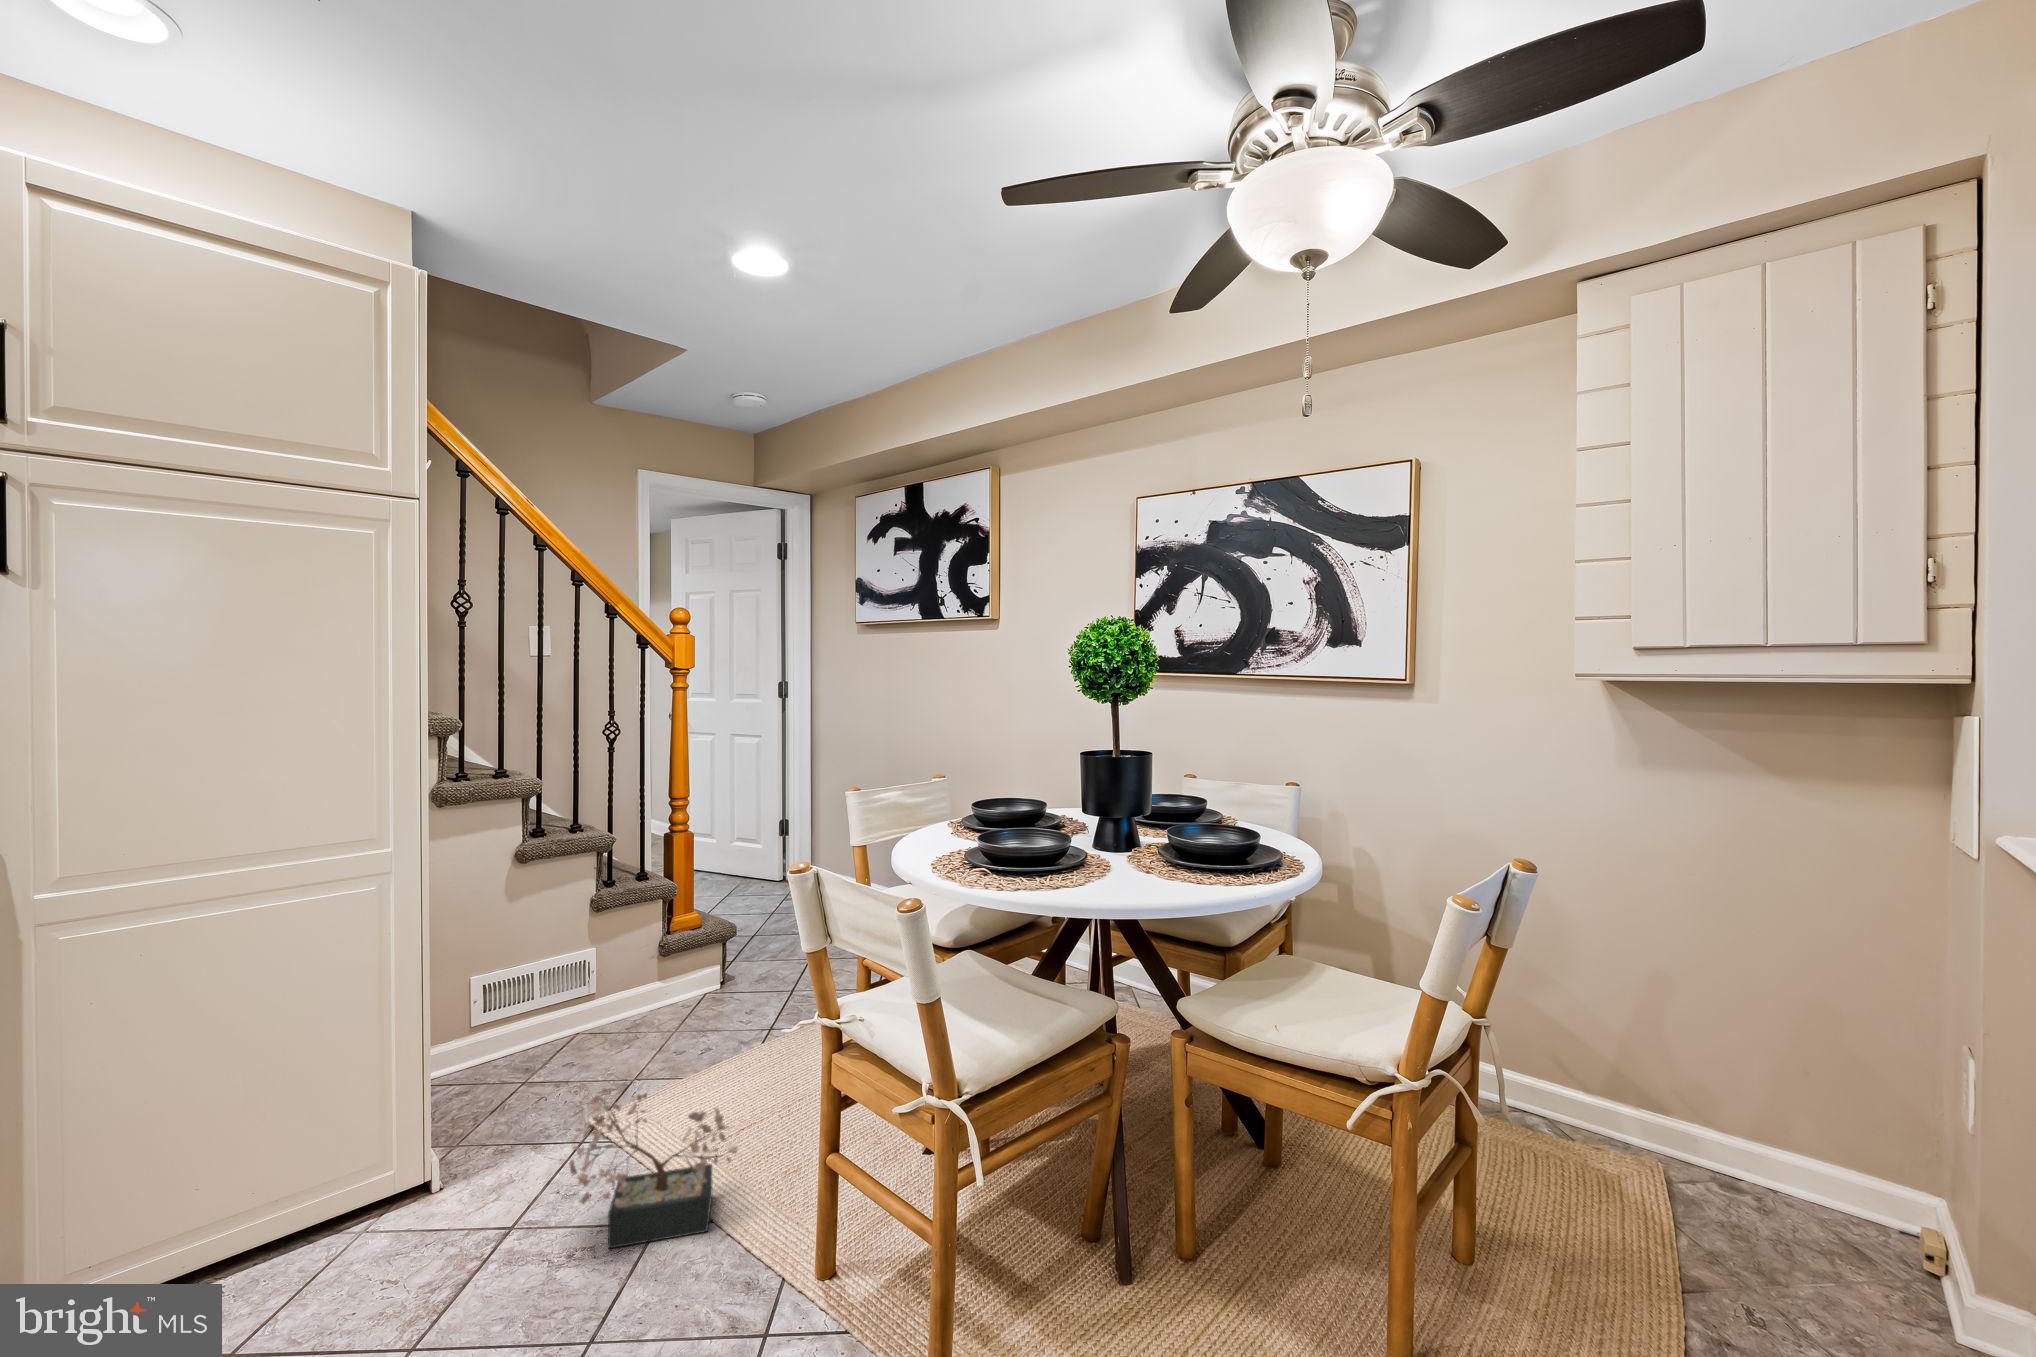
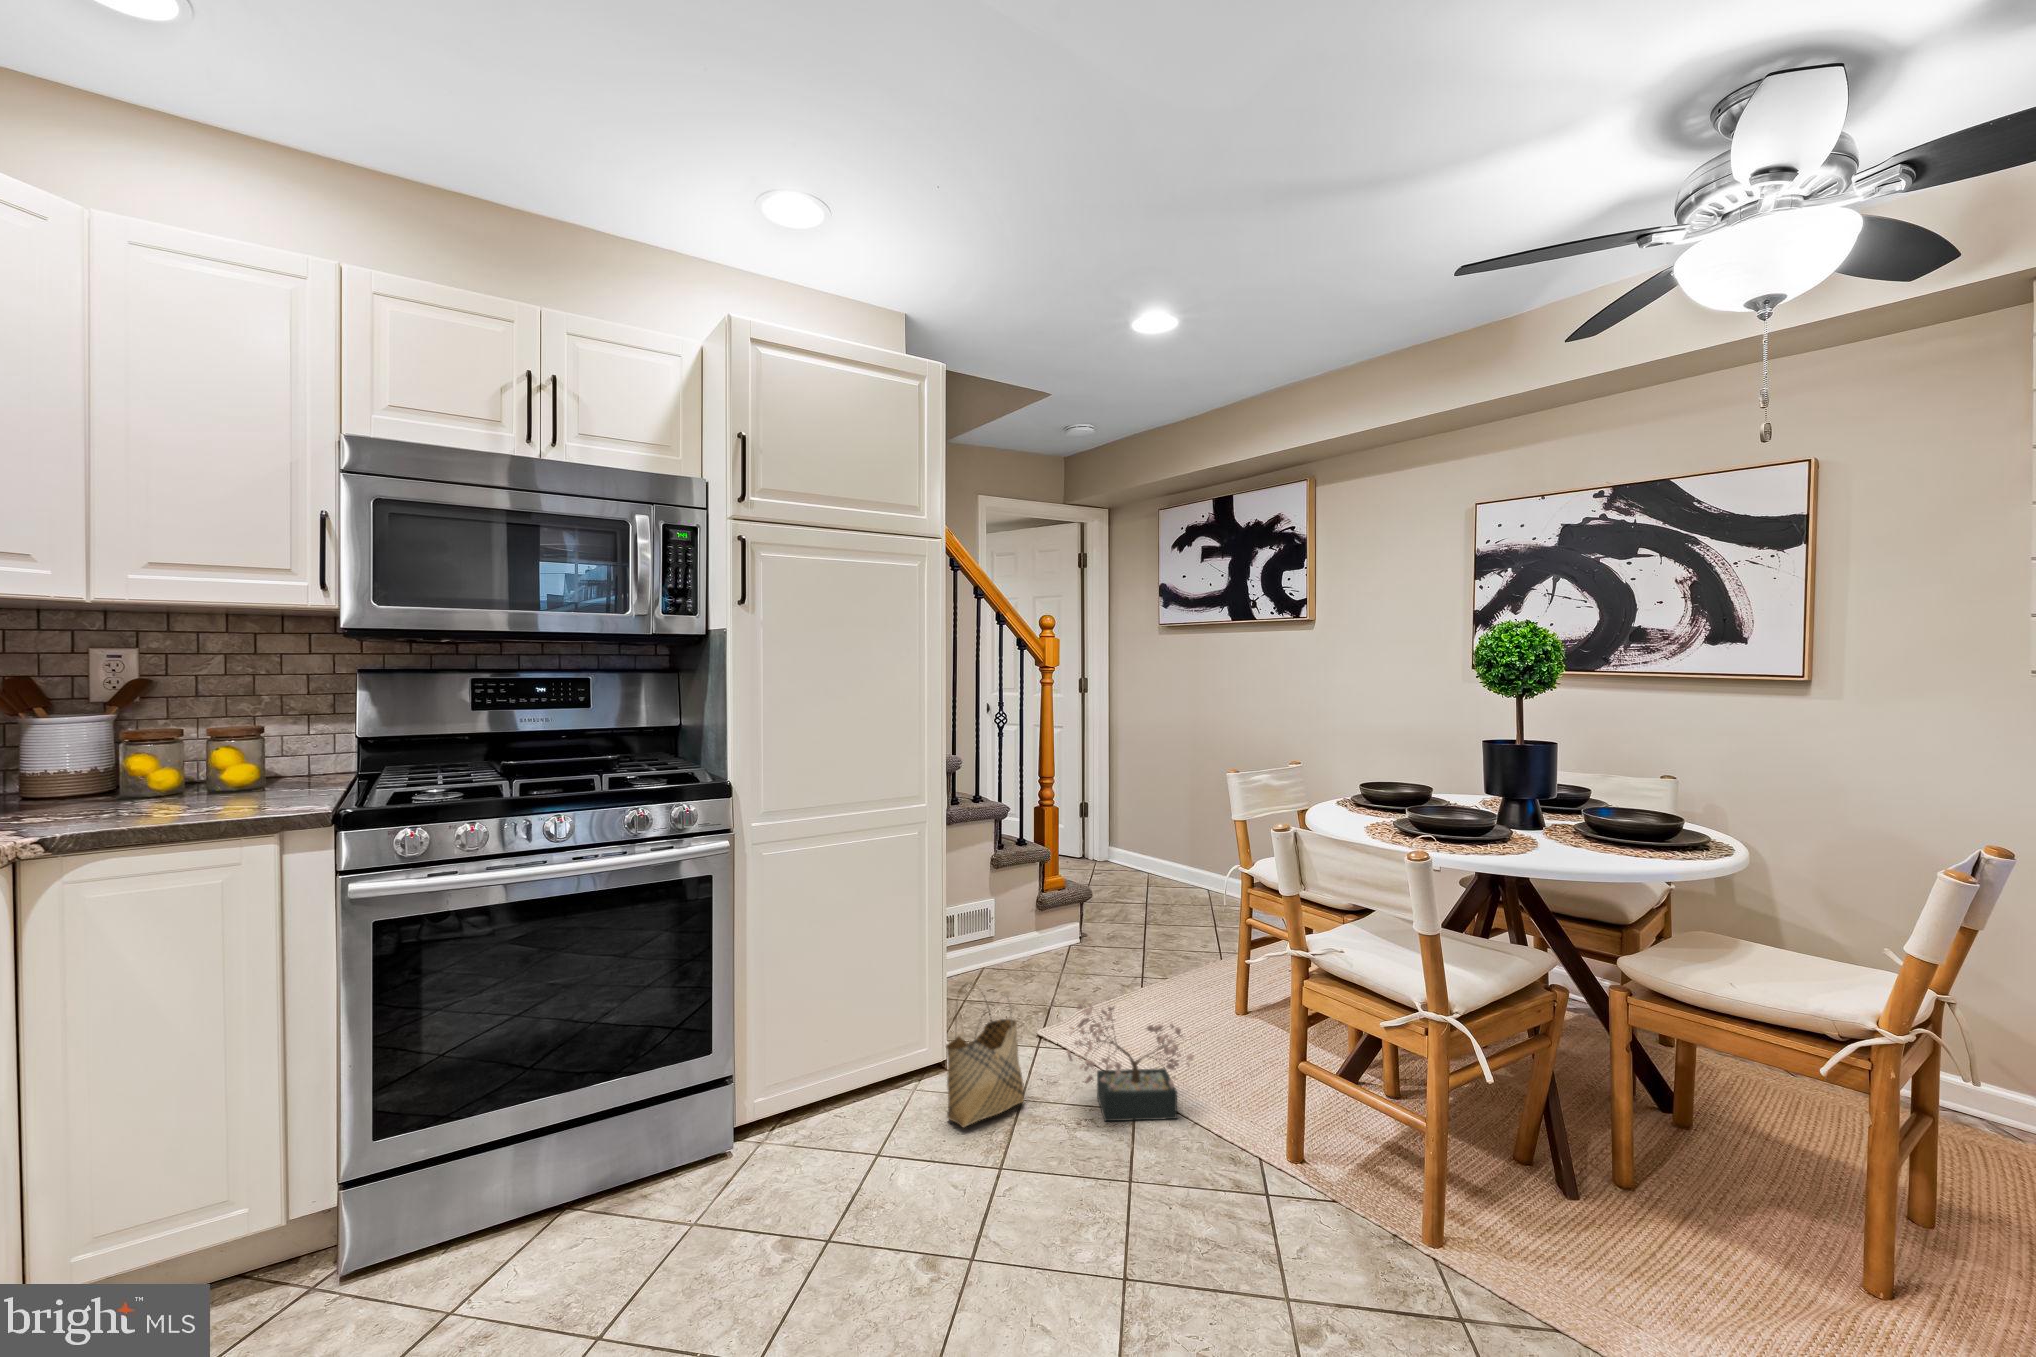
woven basket: none [370,1084,510,1290] -> present [946,983,1024,1127]

